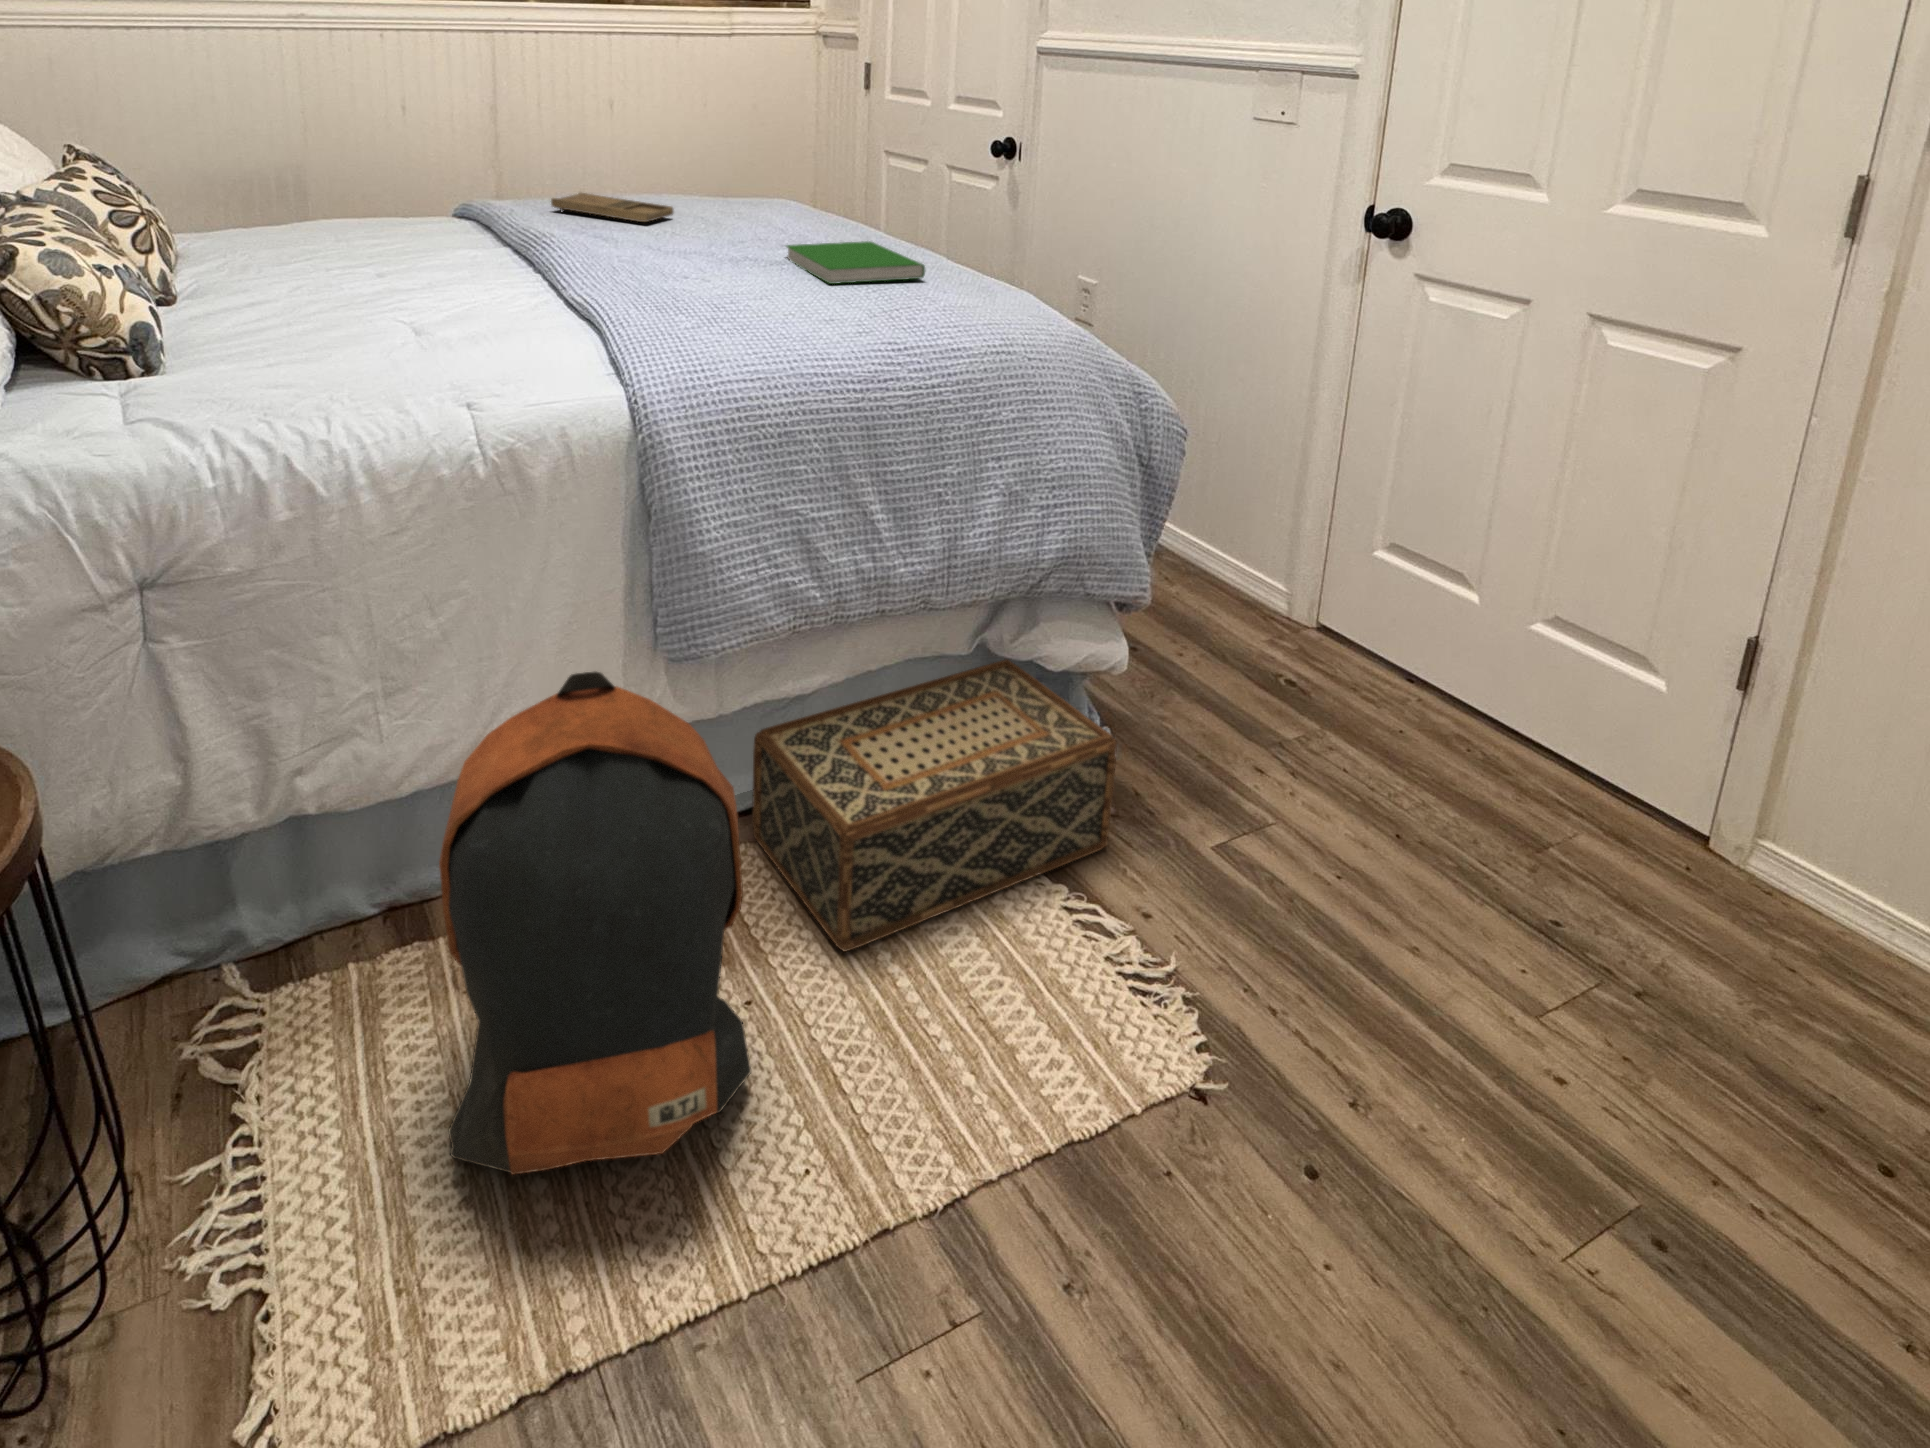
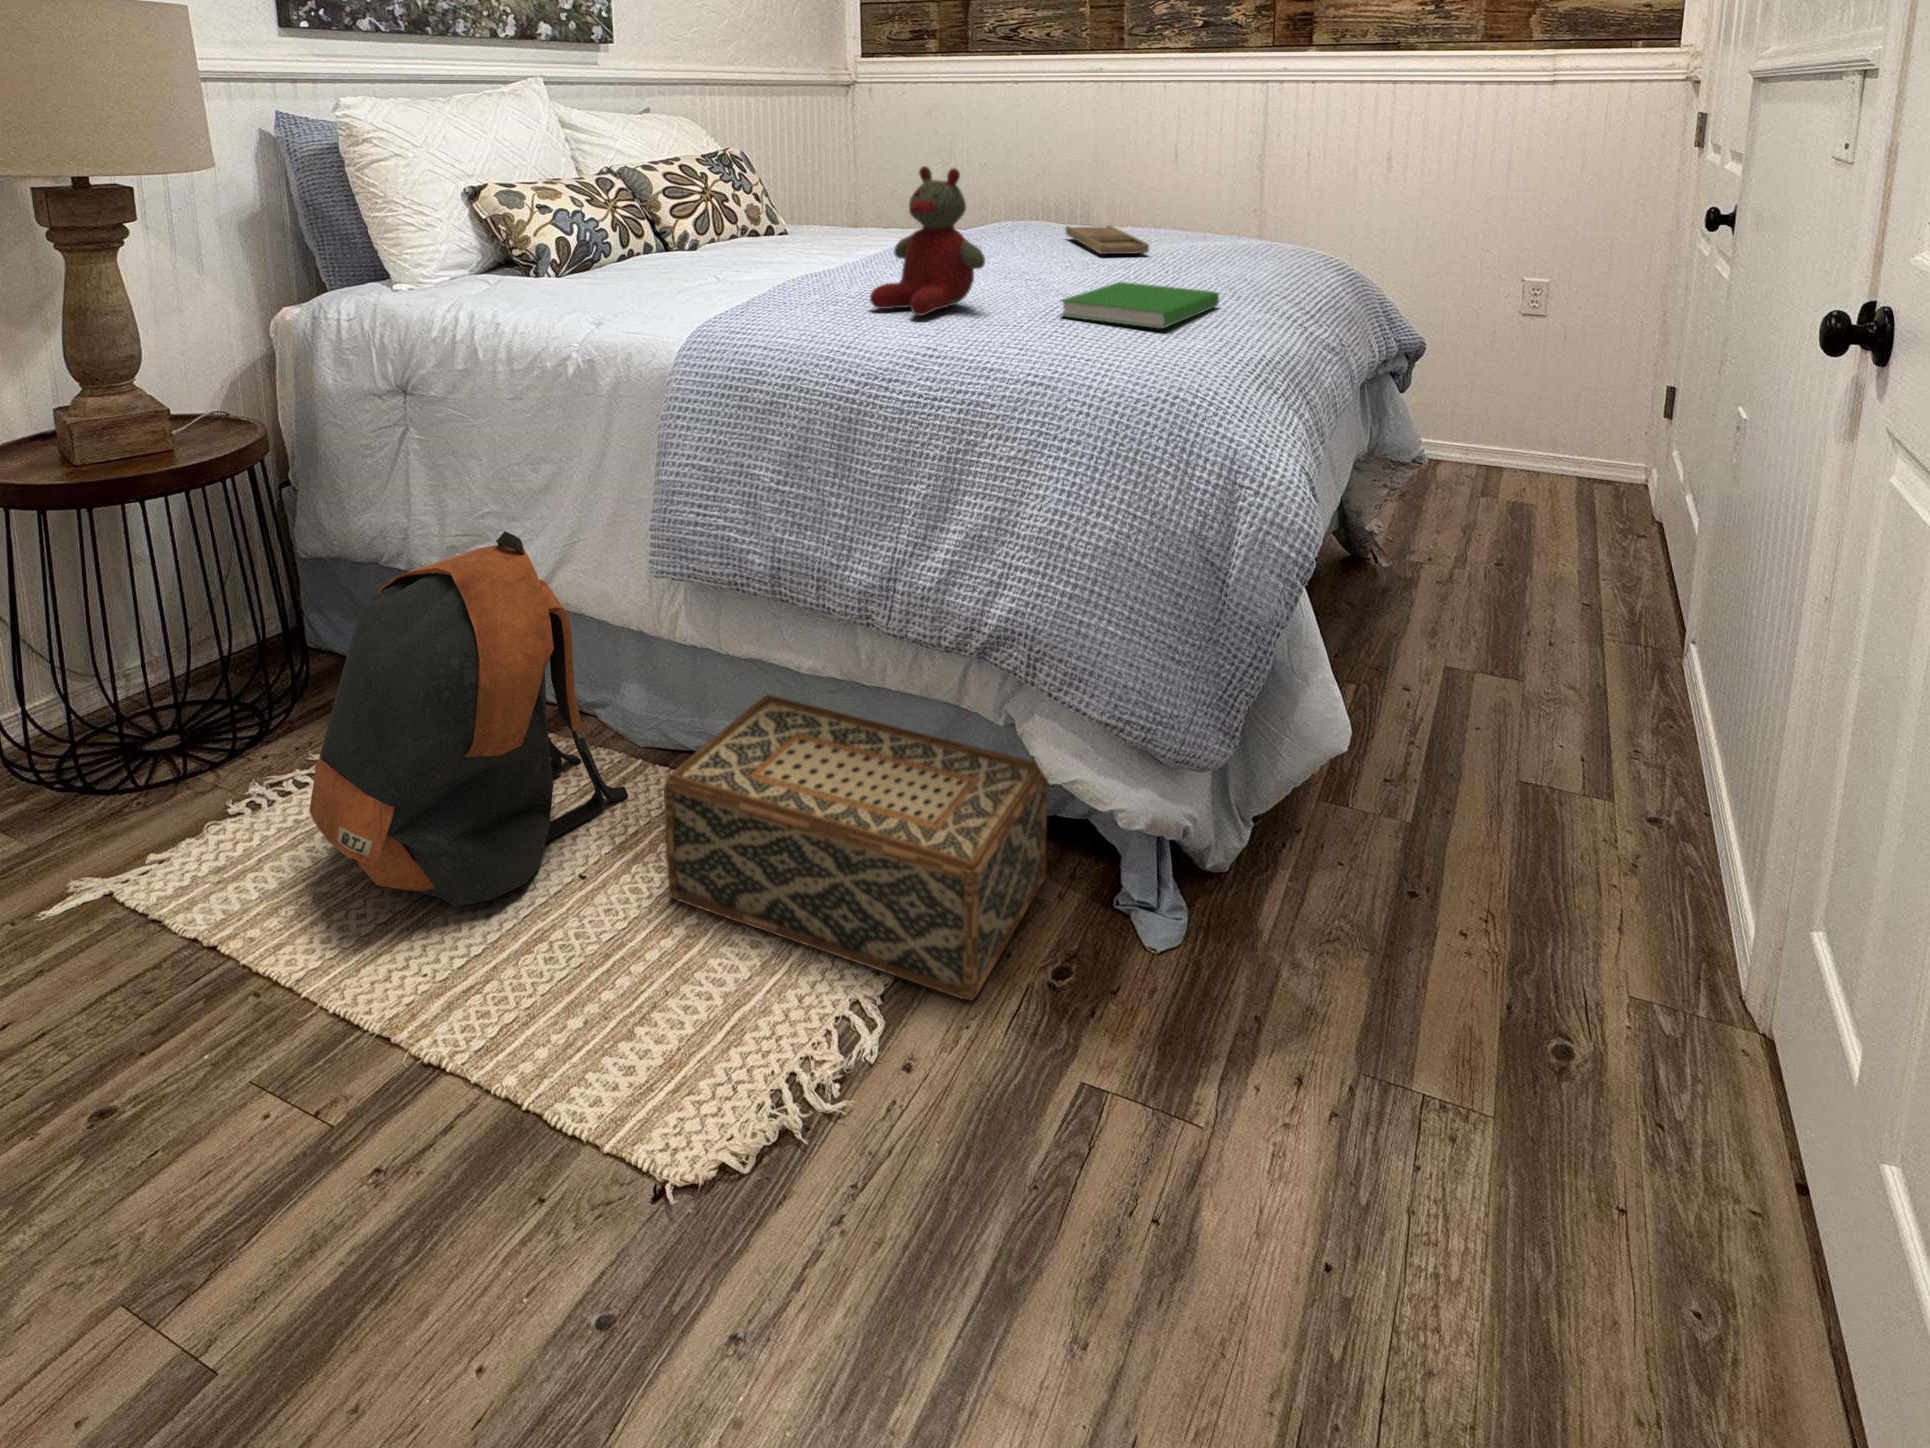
stuffed bear: none [664,153,782,308] -> present [870,166,985,316]

